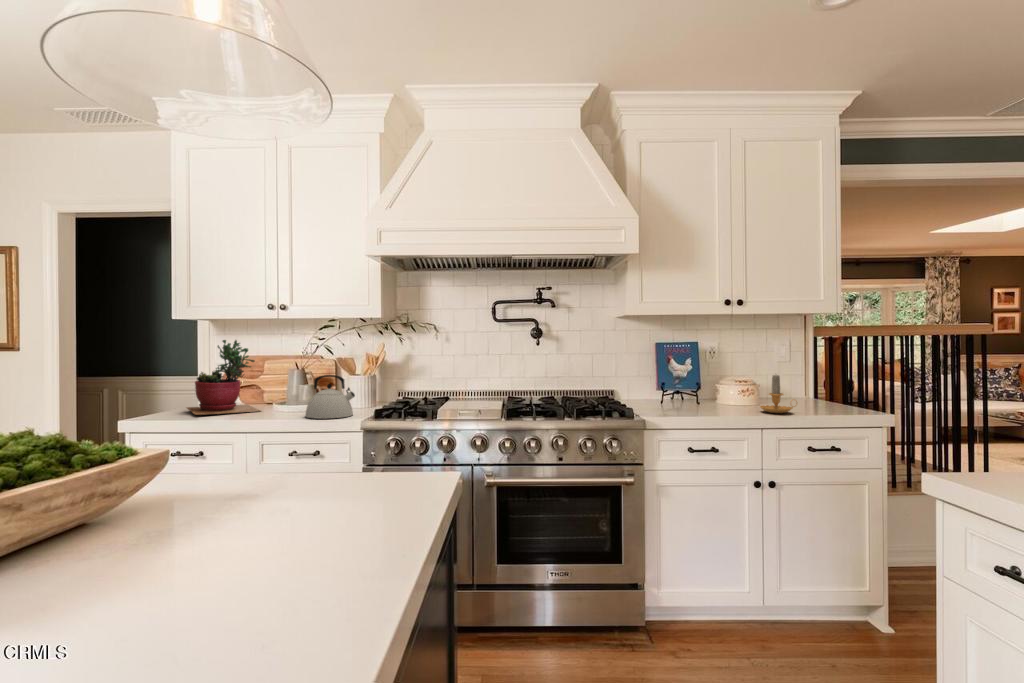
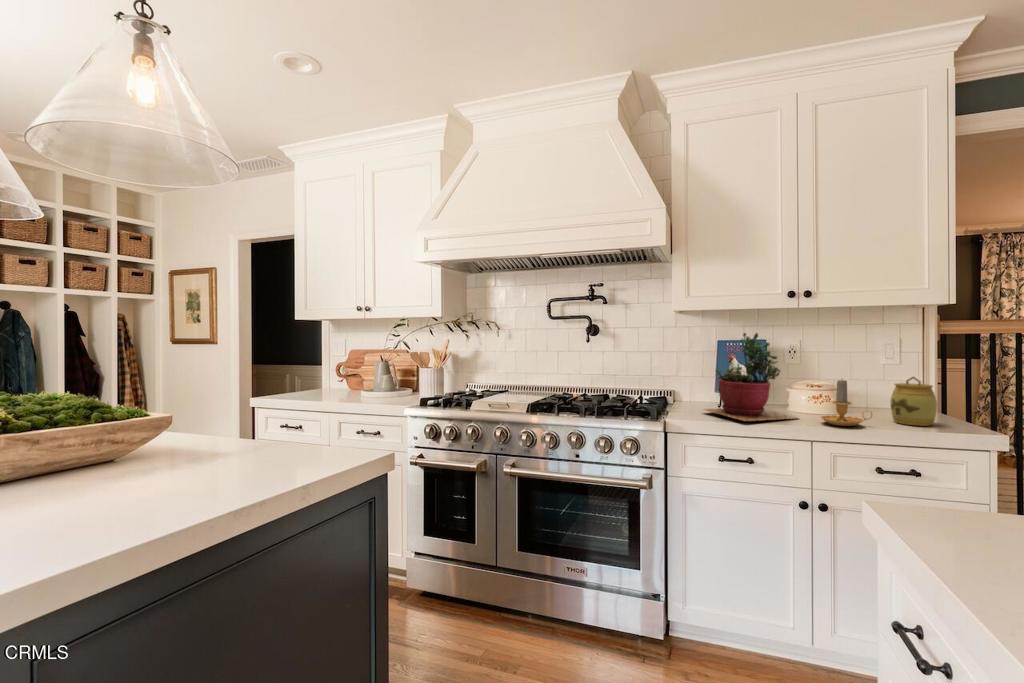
succulent plant: present [187,340,260,415] -> present [704,333,798,421]
jar: none [804,371,837,410] -> present [890,377,937,426]
kettle: present [305,375,355,419] -> none [367,368,408,406]

